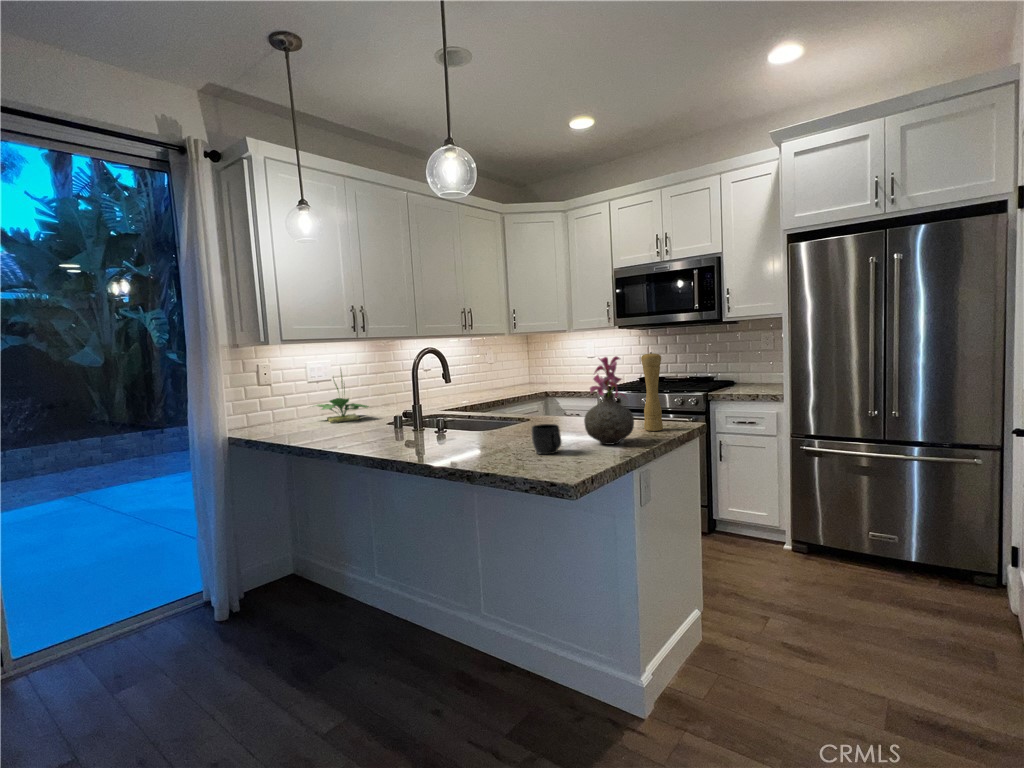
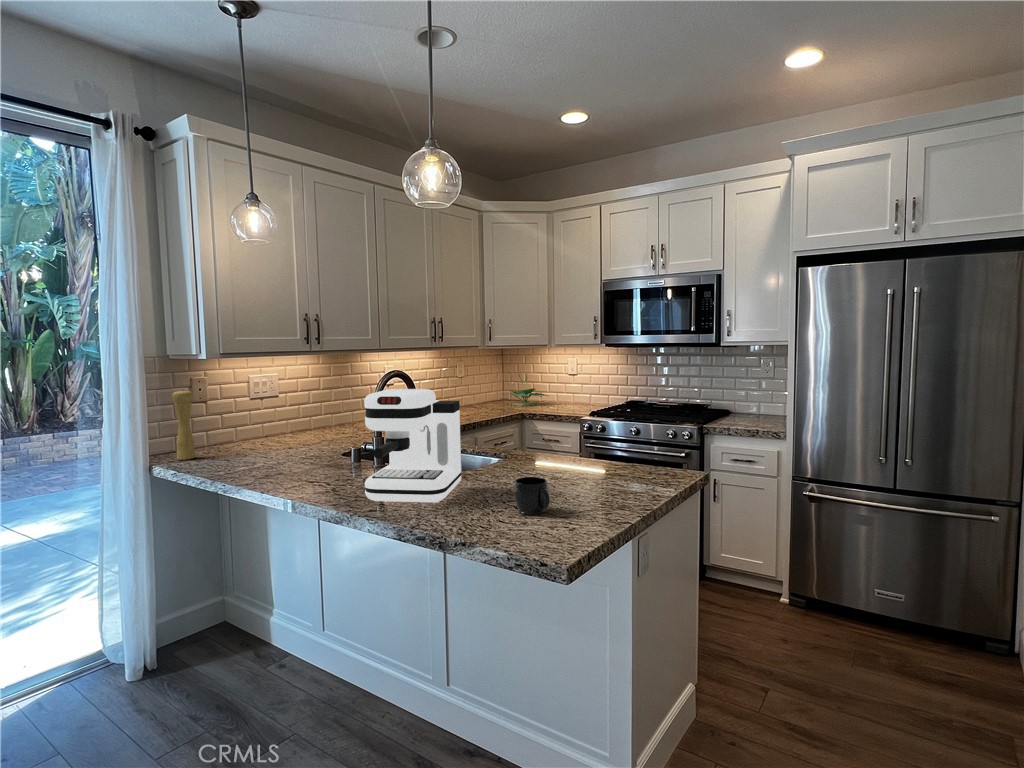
pepper mill: present [641,352,663,431] -> present [172,390,196,460]
vase: present [584,356,634,445] -> none [575,399,633,502]
coffee maker: none [404,357,488,451] -> present [364,389,461,503]
potted plant: present [315,372,368,422] -> present [503,375,548,406]

